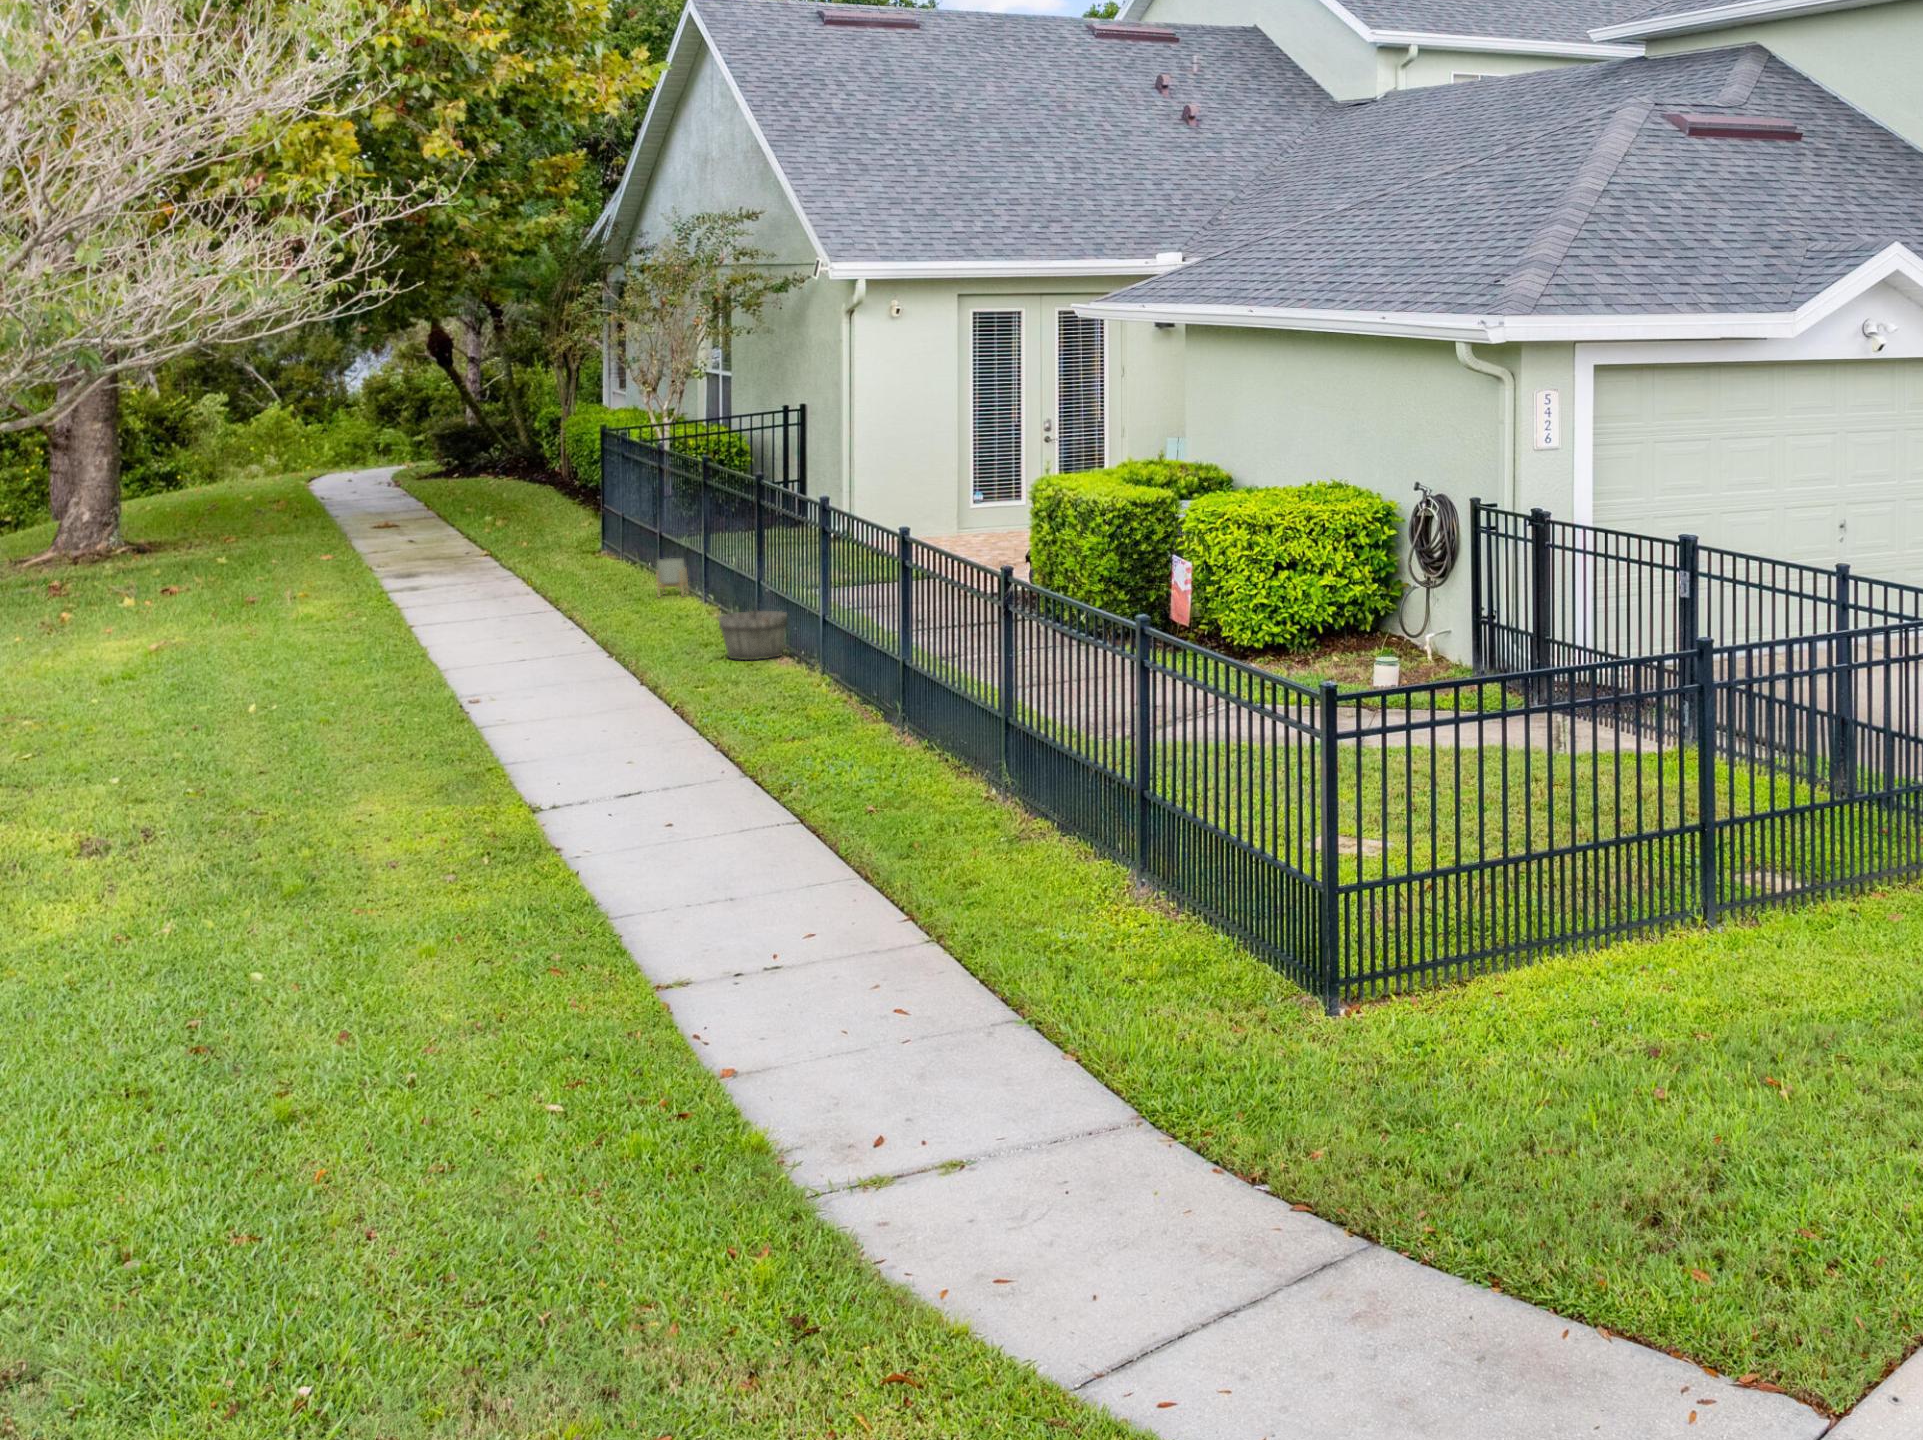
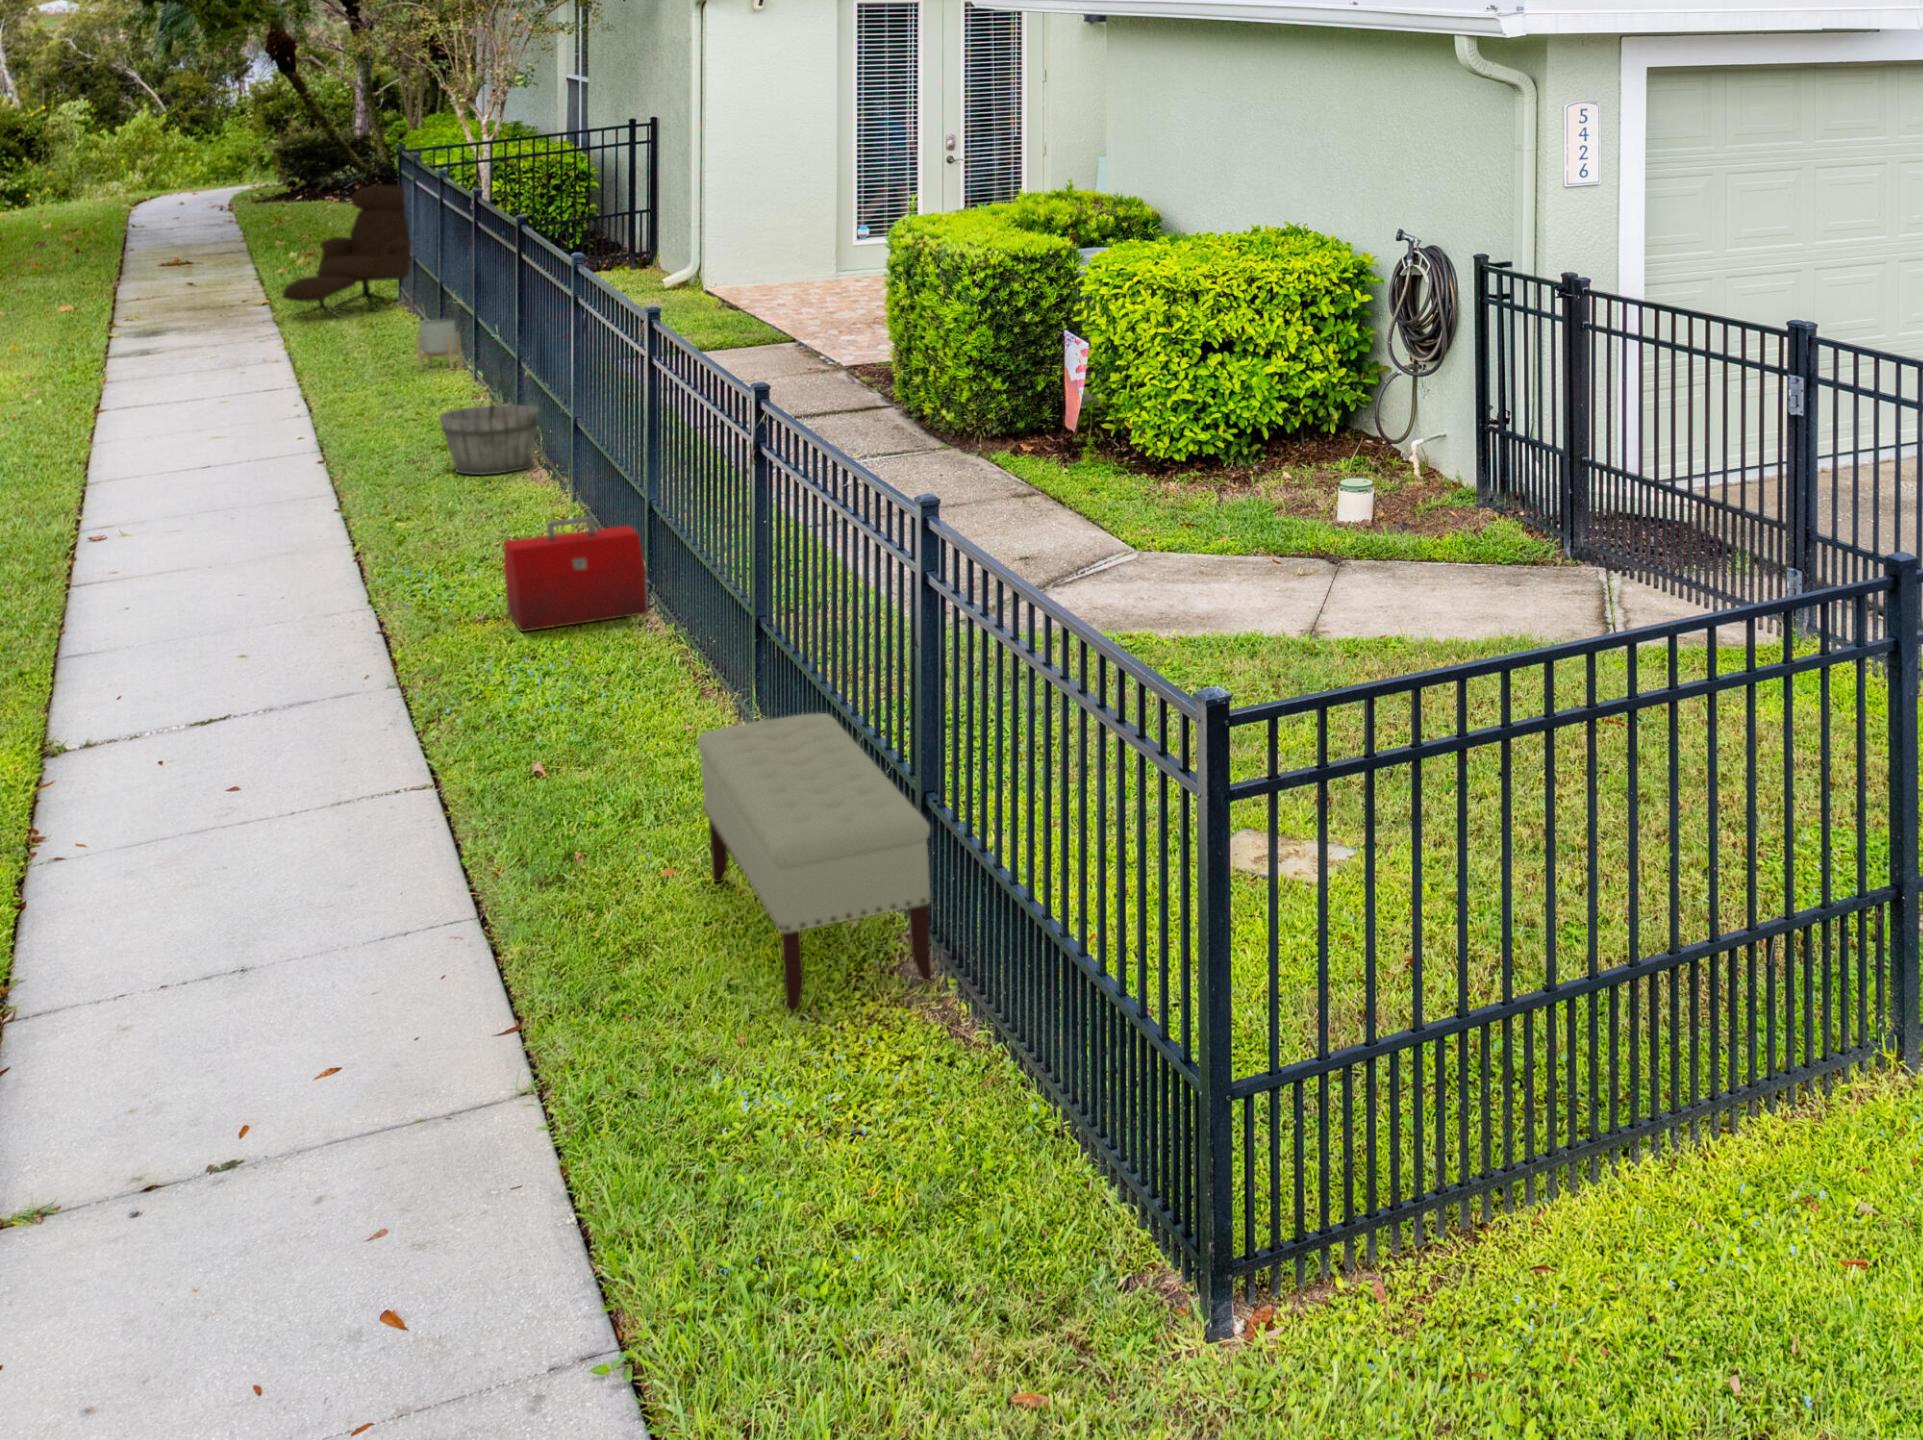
lounge chair: none [522,457,626,563] -> present [282,185,411,318]
toolbox: none [811,669,908,745] -> present [504,517,648,632]
bench: none [1006,752,1158,896] -> present [698,713,932,1012]

